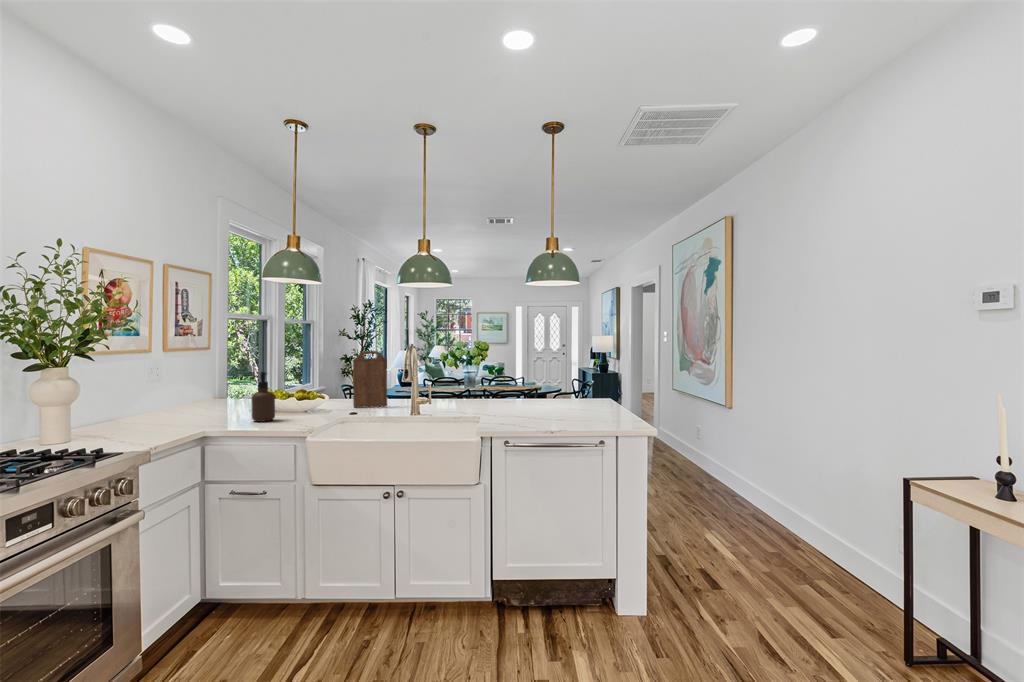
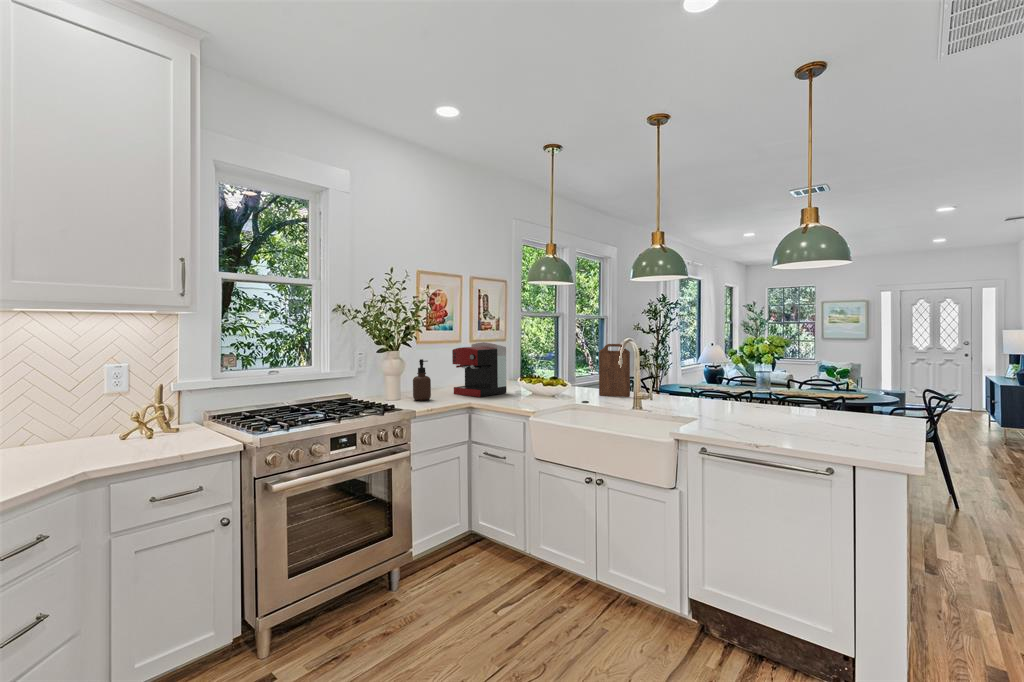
coffee maker: none [159,351,238,423] -> present [452,342,507,397]
soap dispenser: present [251,372,275,422] -> present [413,359,431,401]

